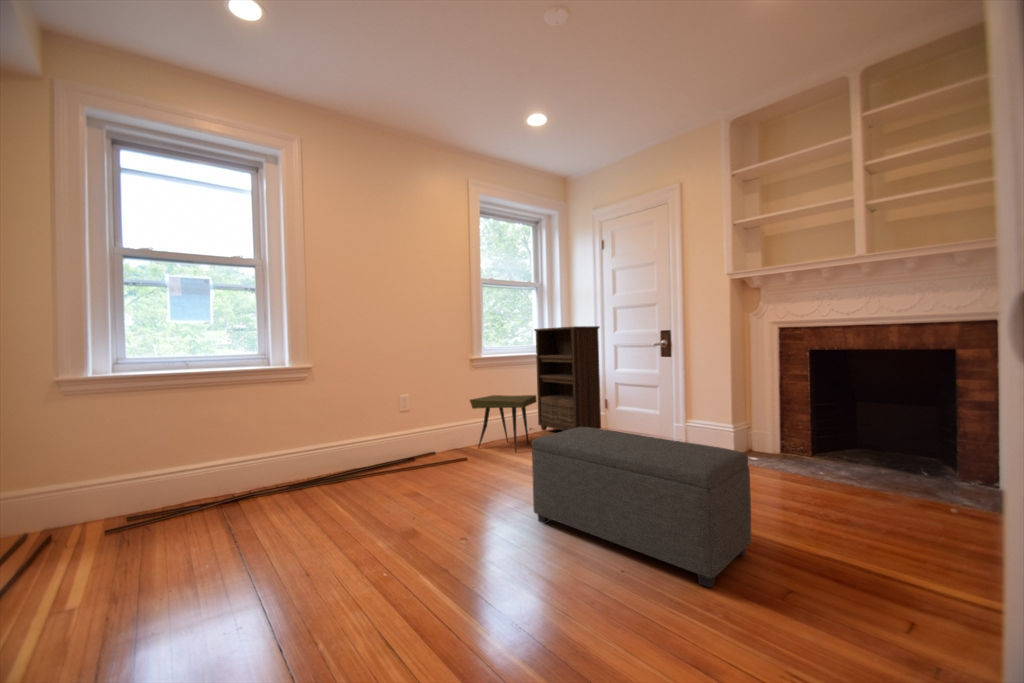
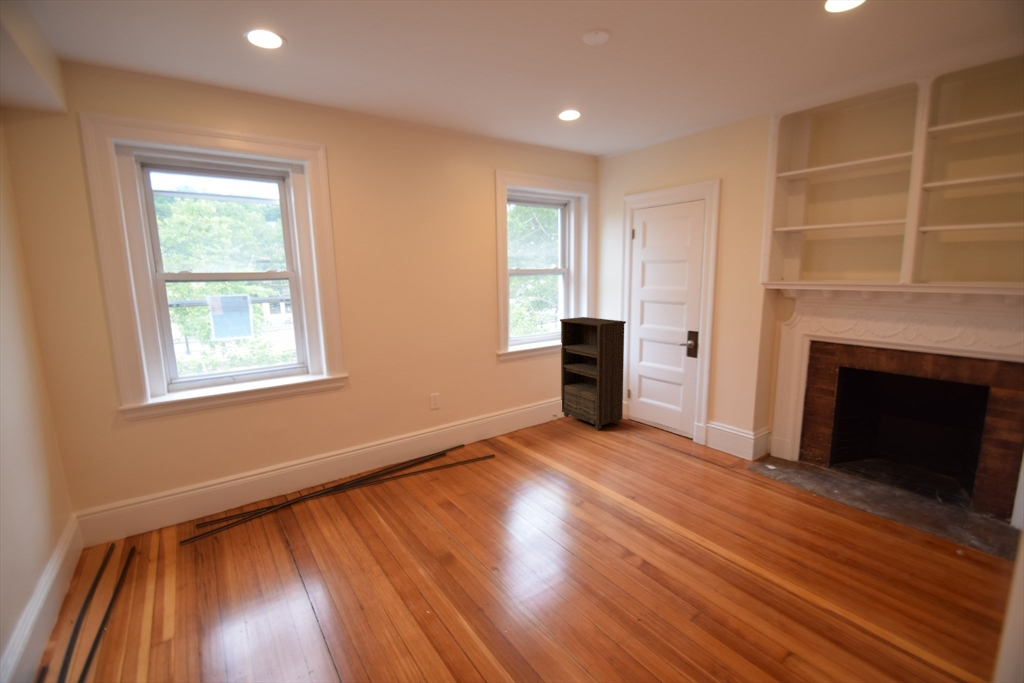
side table: present [470,395,537,452] -> none [497,388,561,448]
ottoman: present [532,427,751,588] -> none [561,455,770,645]

